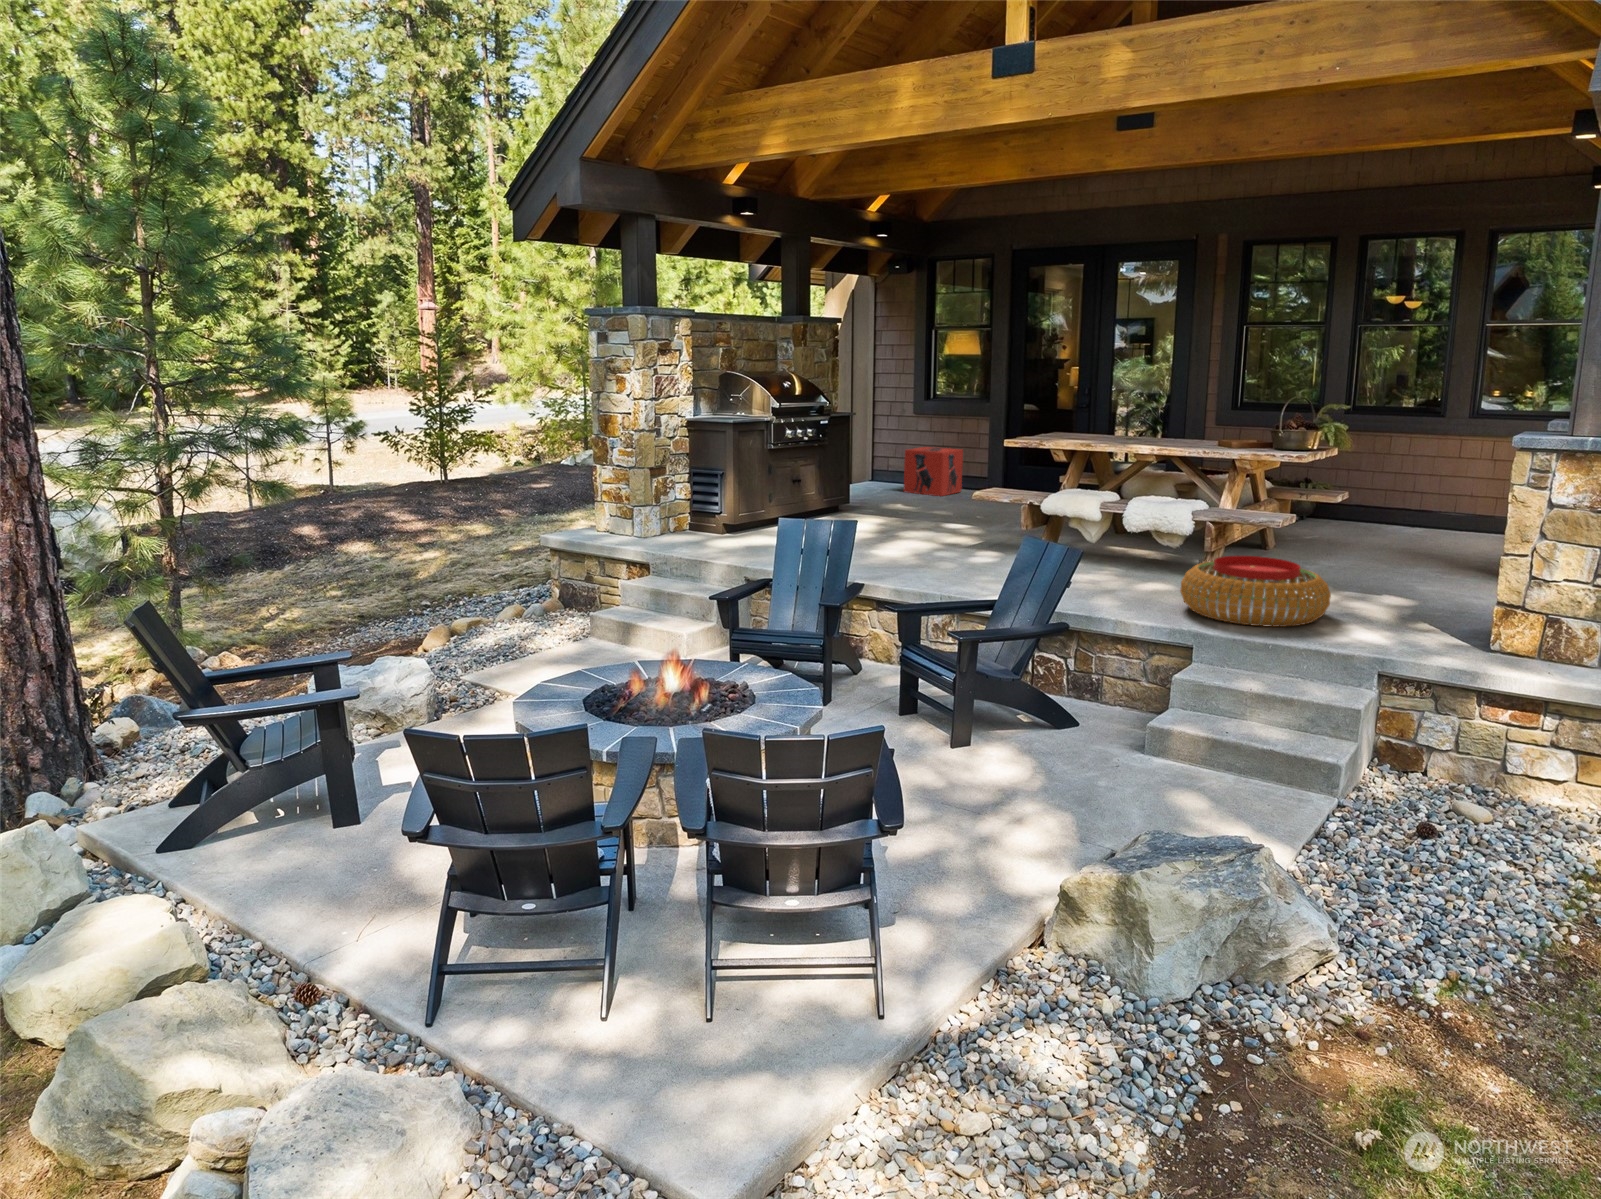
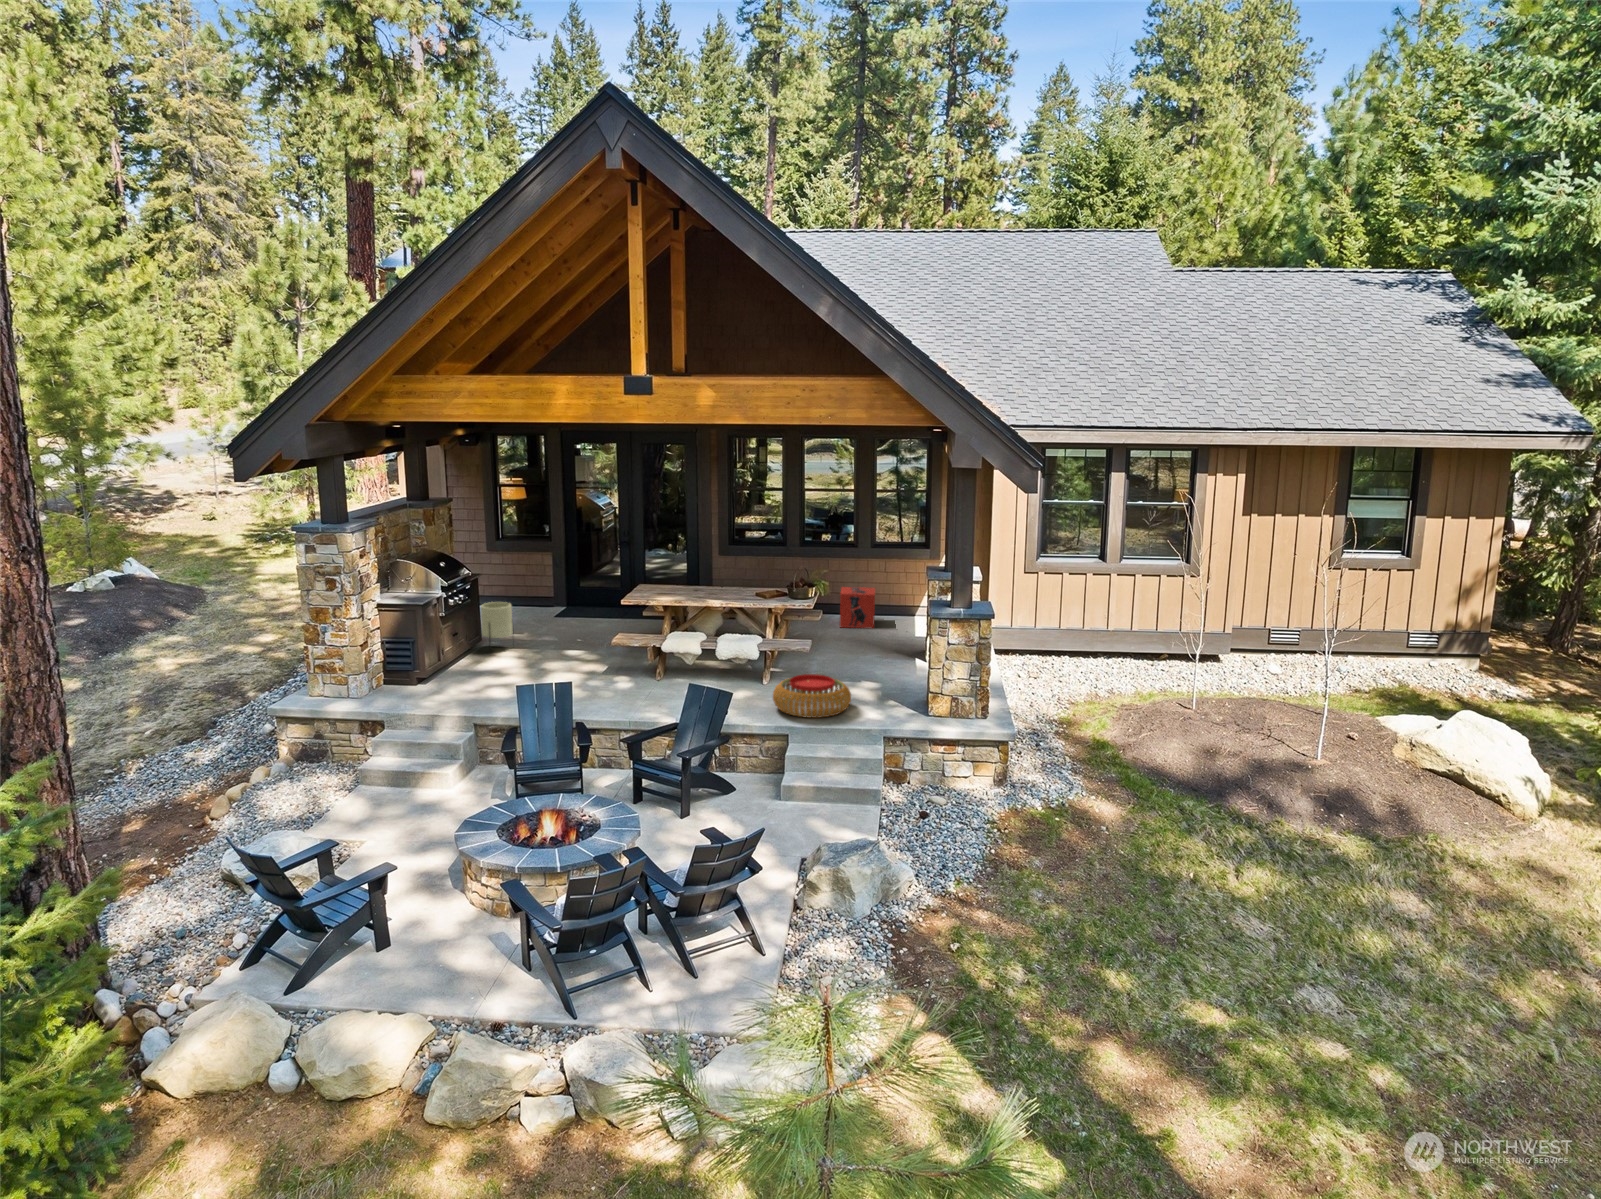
storage box: present [904,447,963,496] -> present [840,587,875,628]
planter: none [843,452,882,515] -> present [481,602,513,646]

